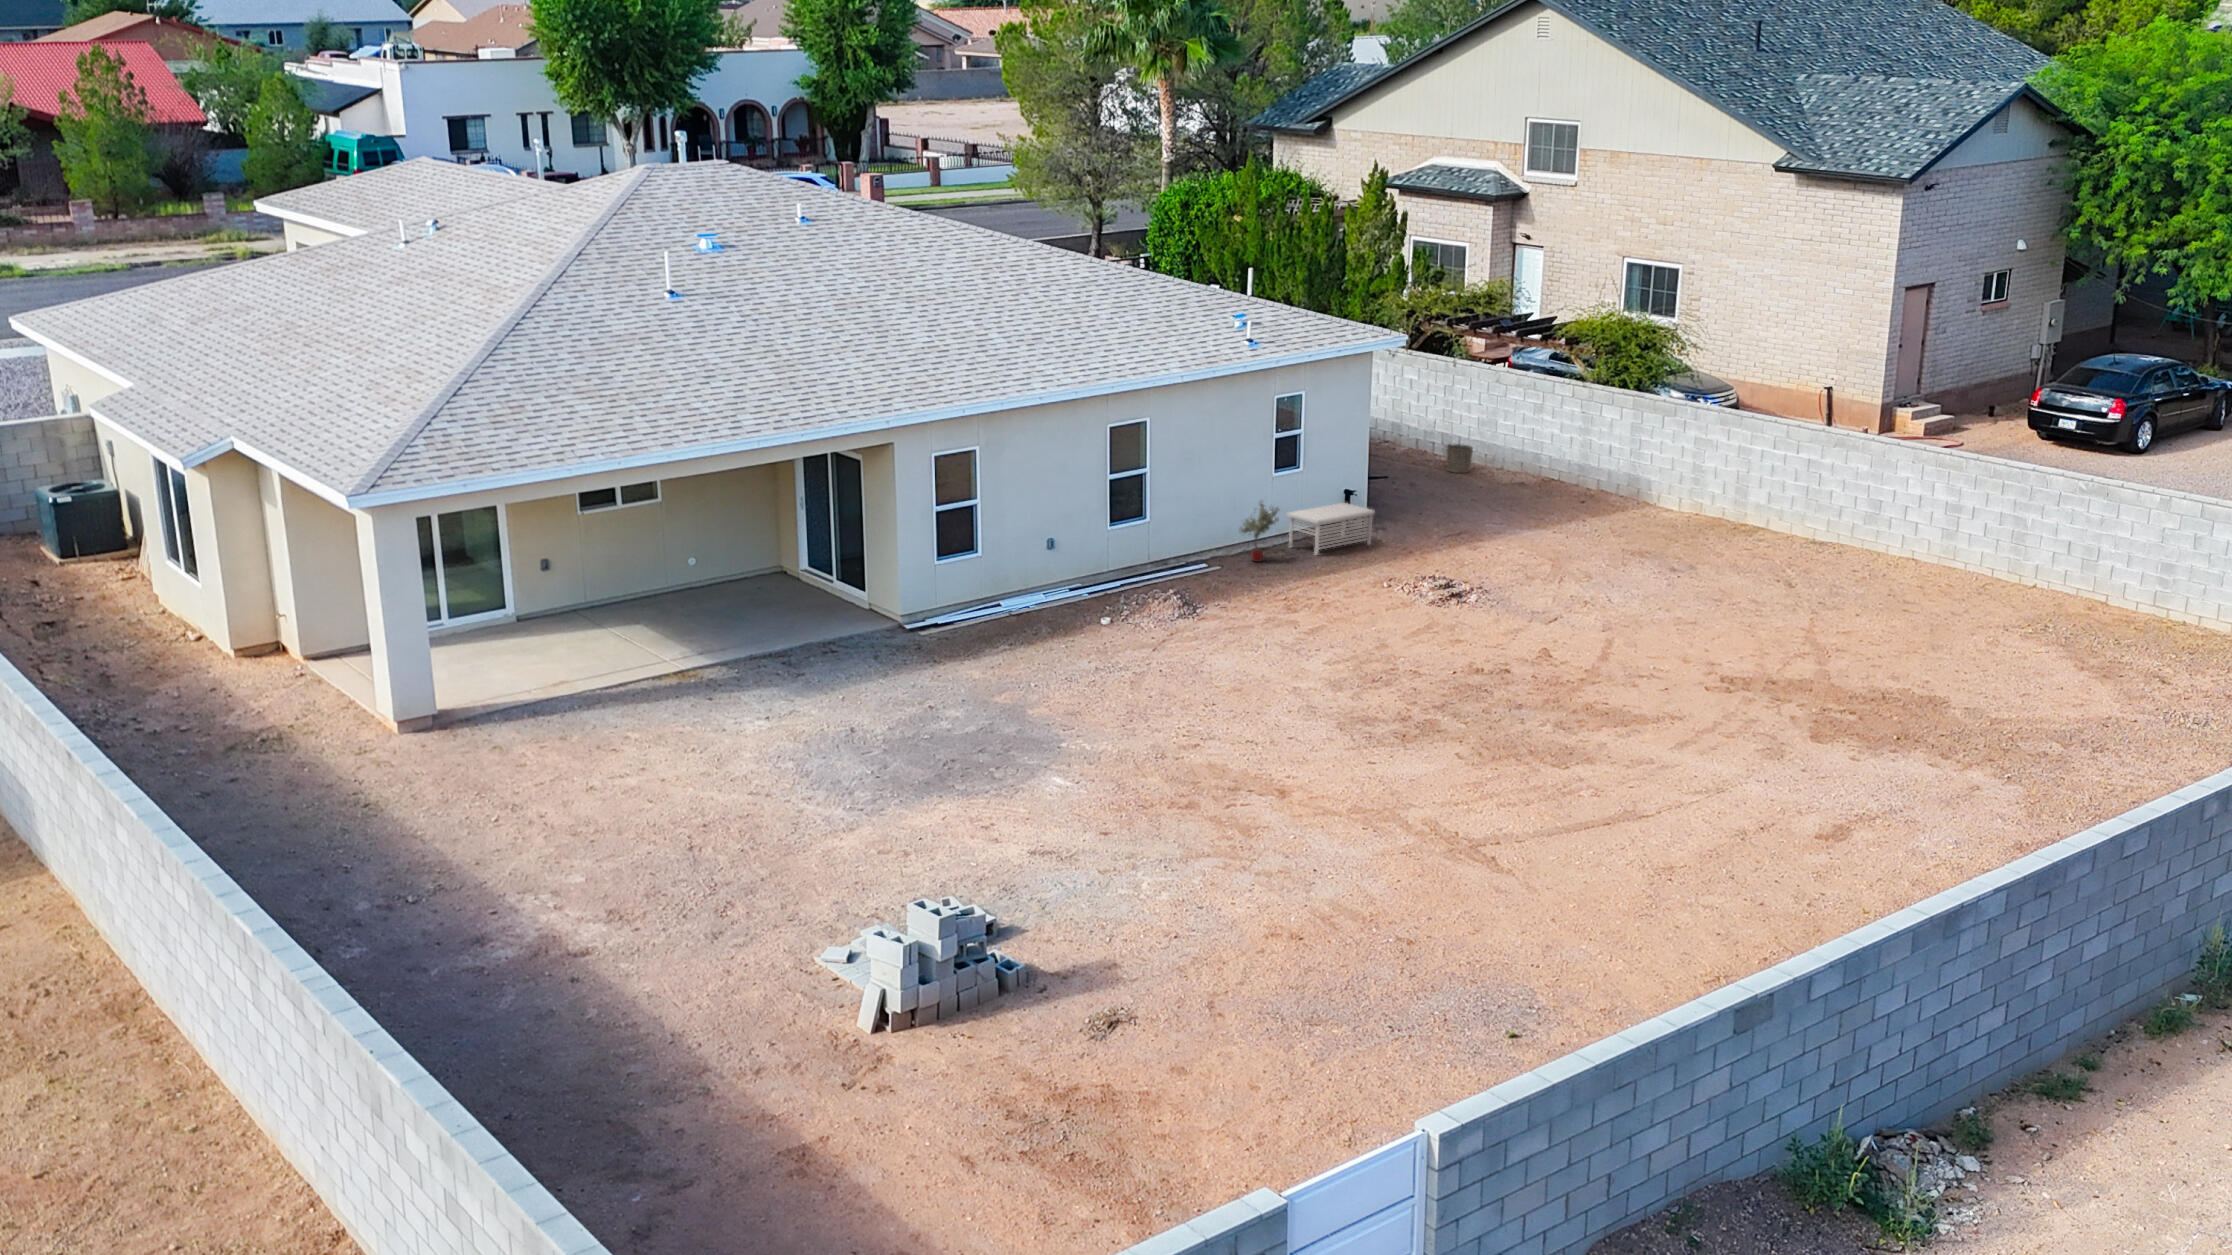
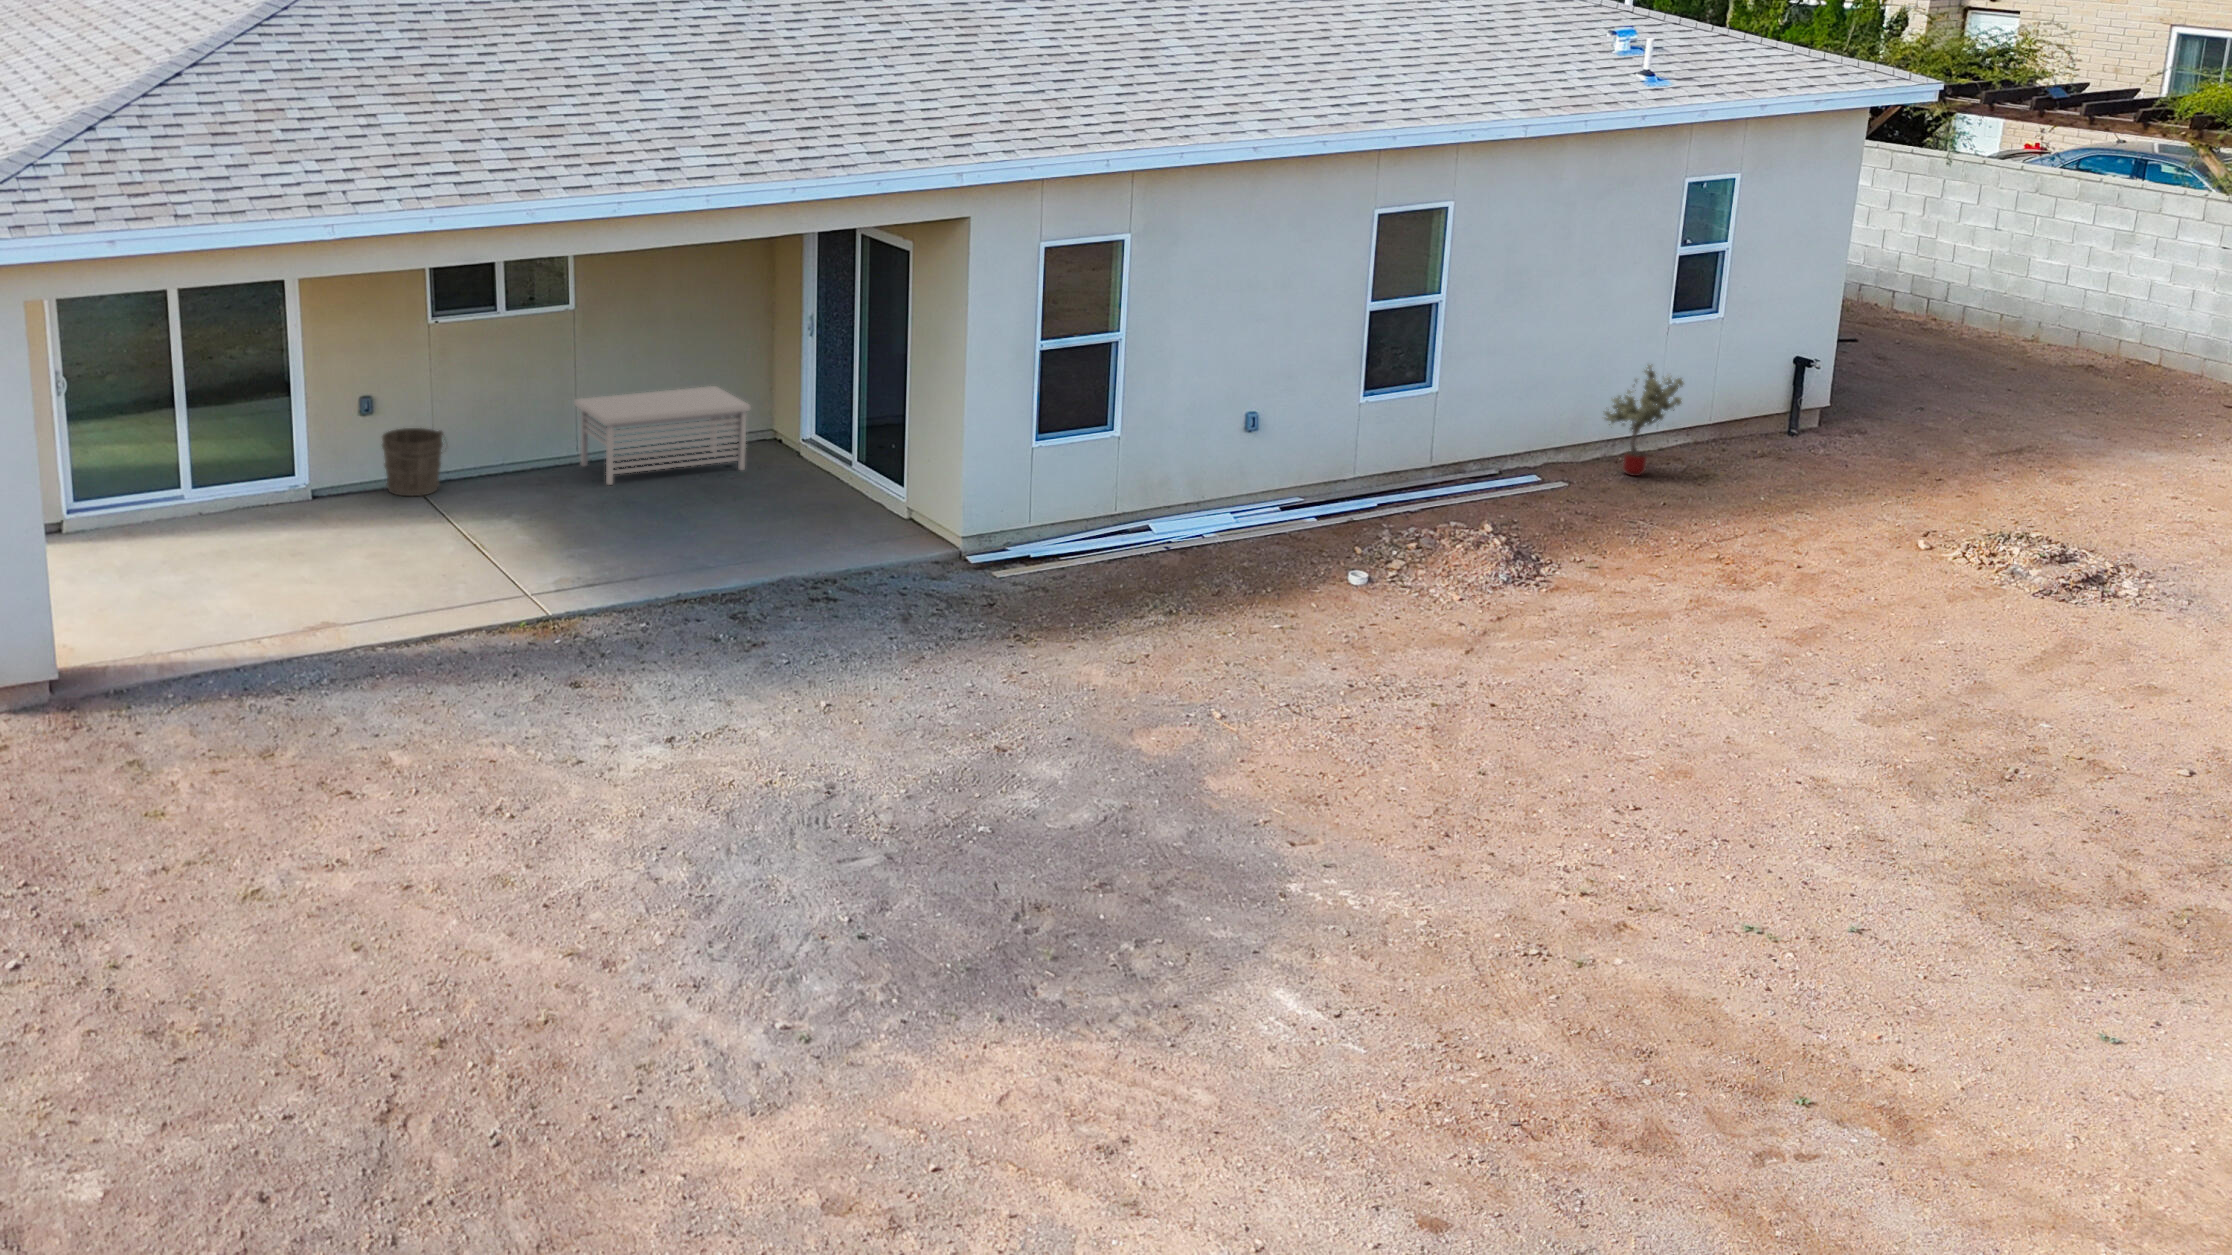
bucket: present [1446,444,1473,473] -> present [382,428,443,496]
storage bench: present [1287,503,1375,555] -> present [574,386,751,485]

